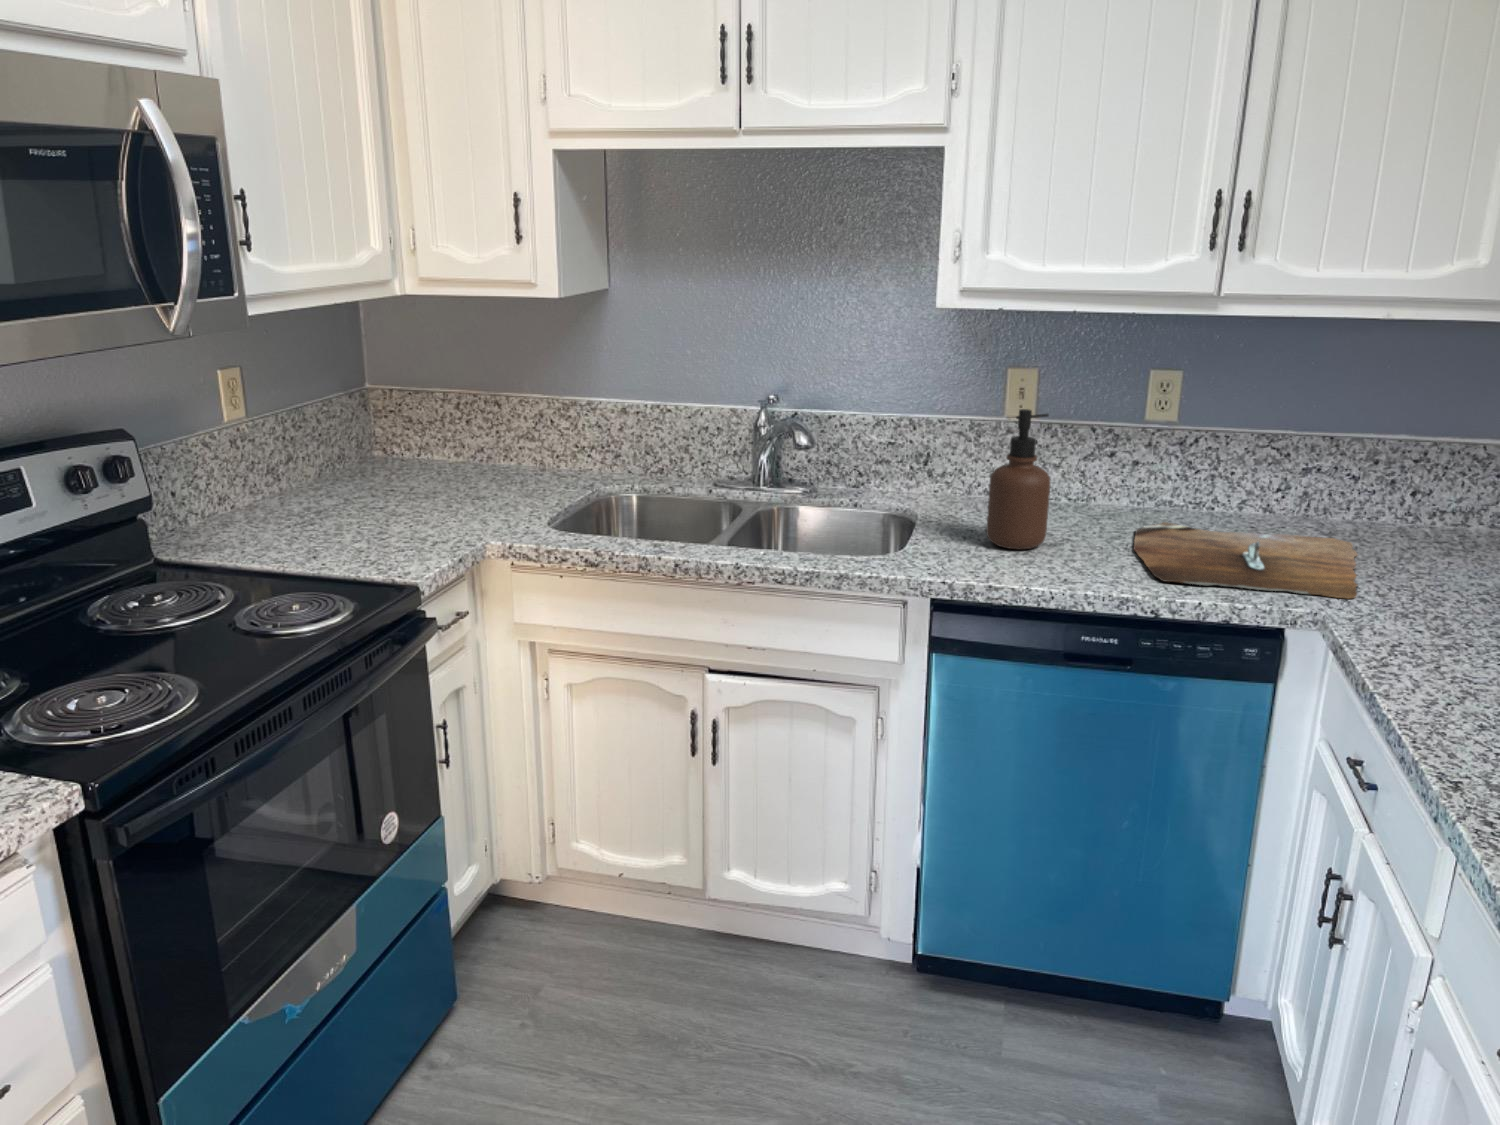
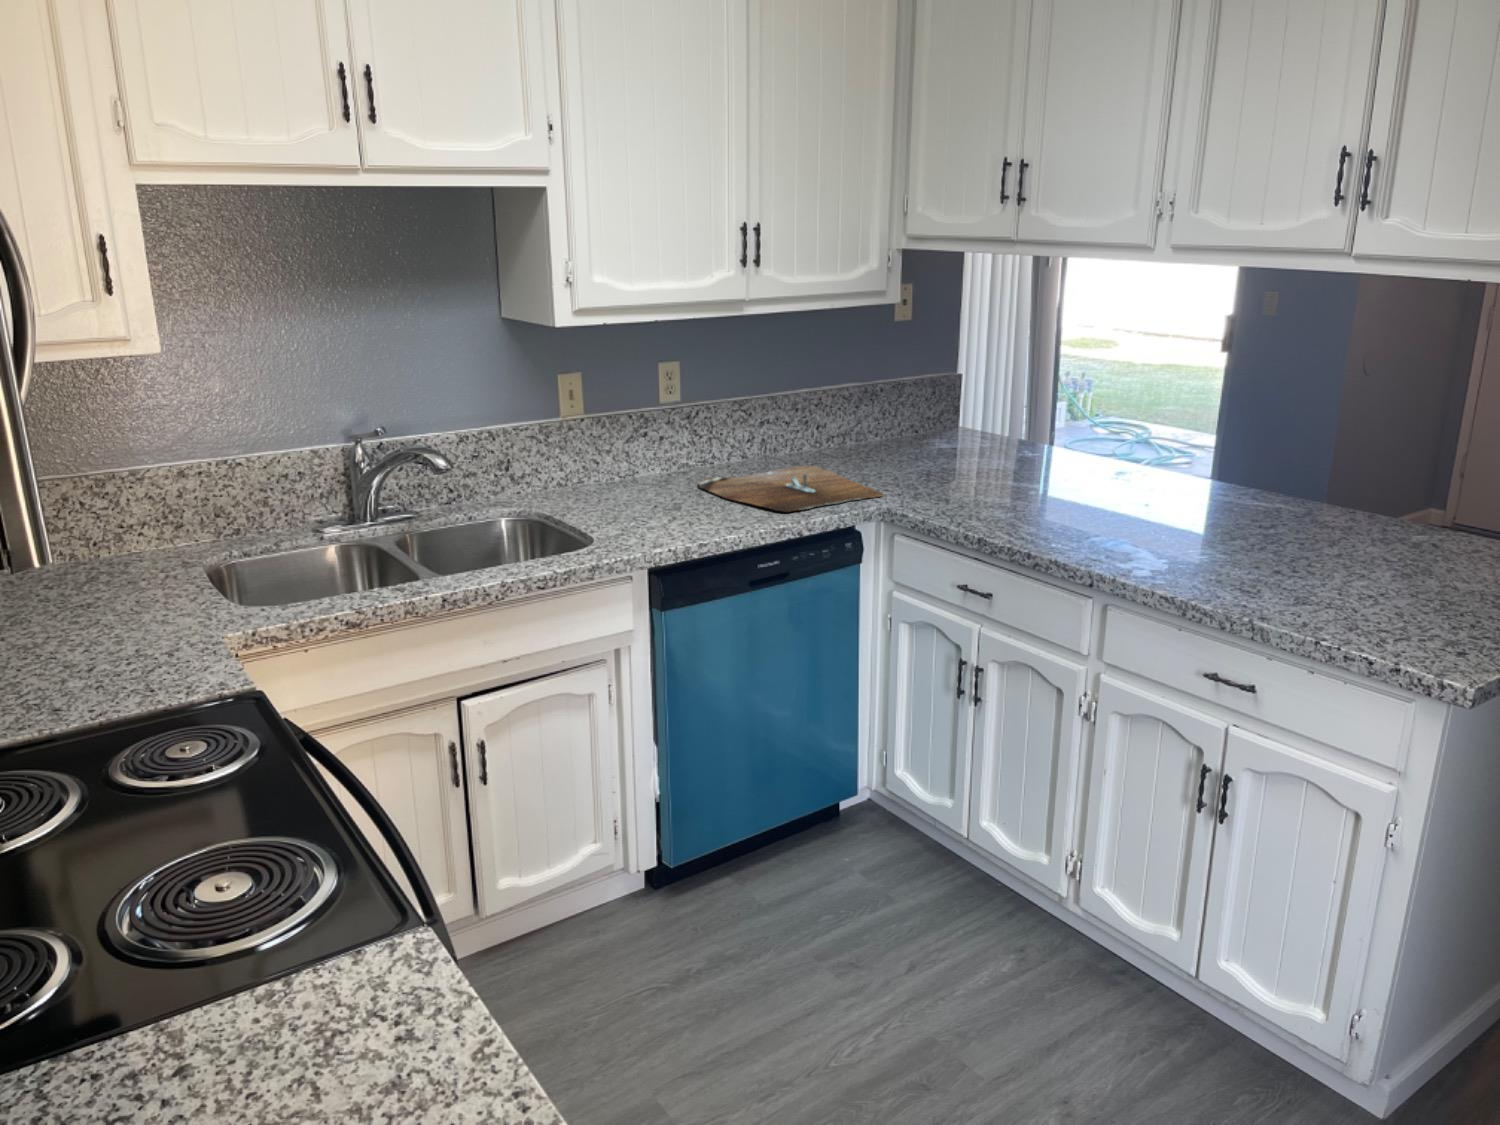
soap dispenser: present [986,409,1050,549] -> none [629,404,678,518]

